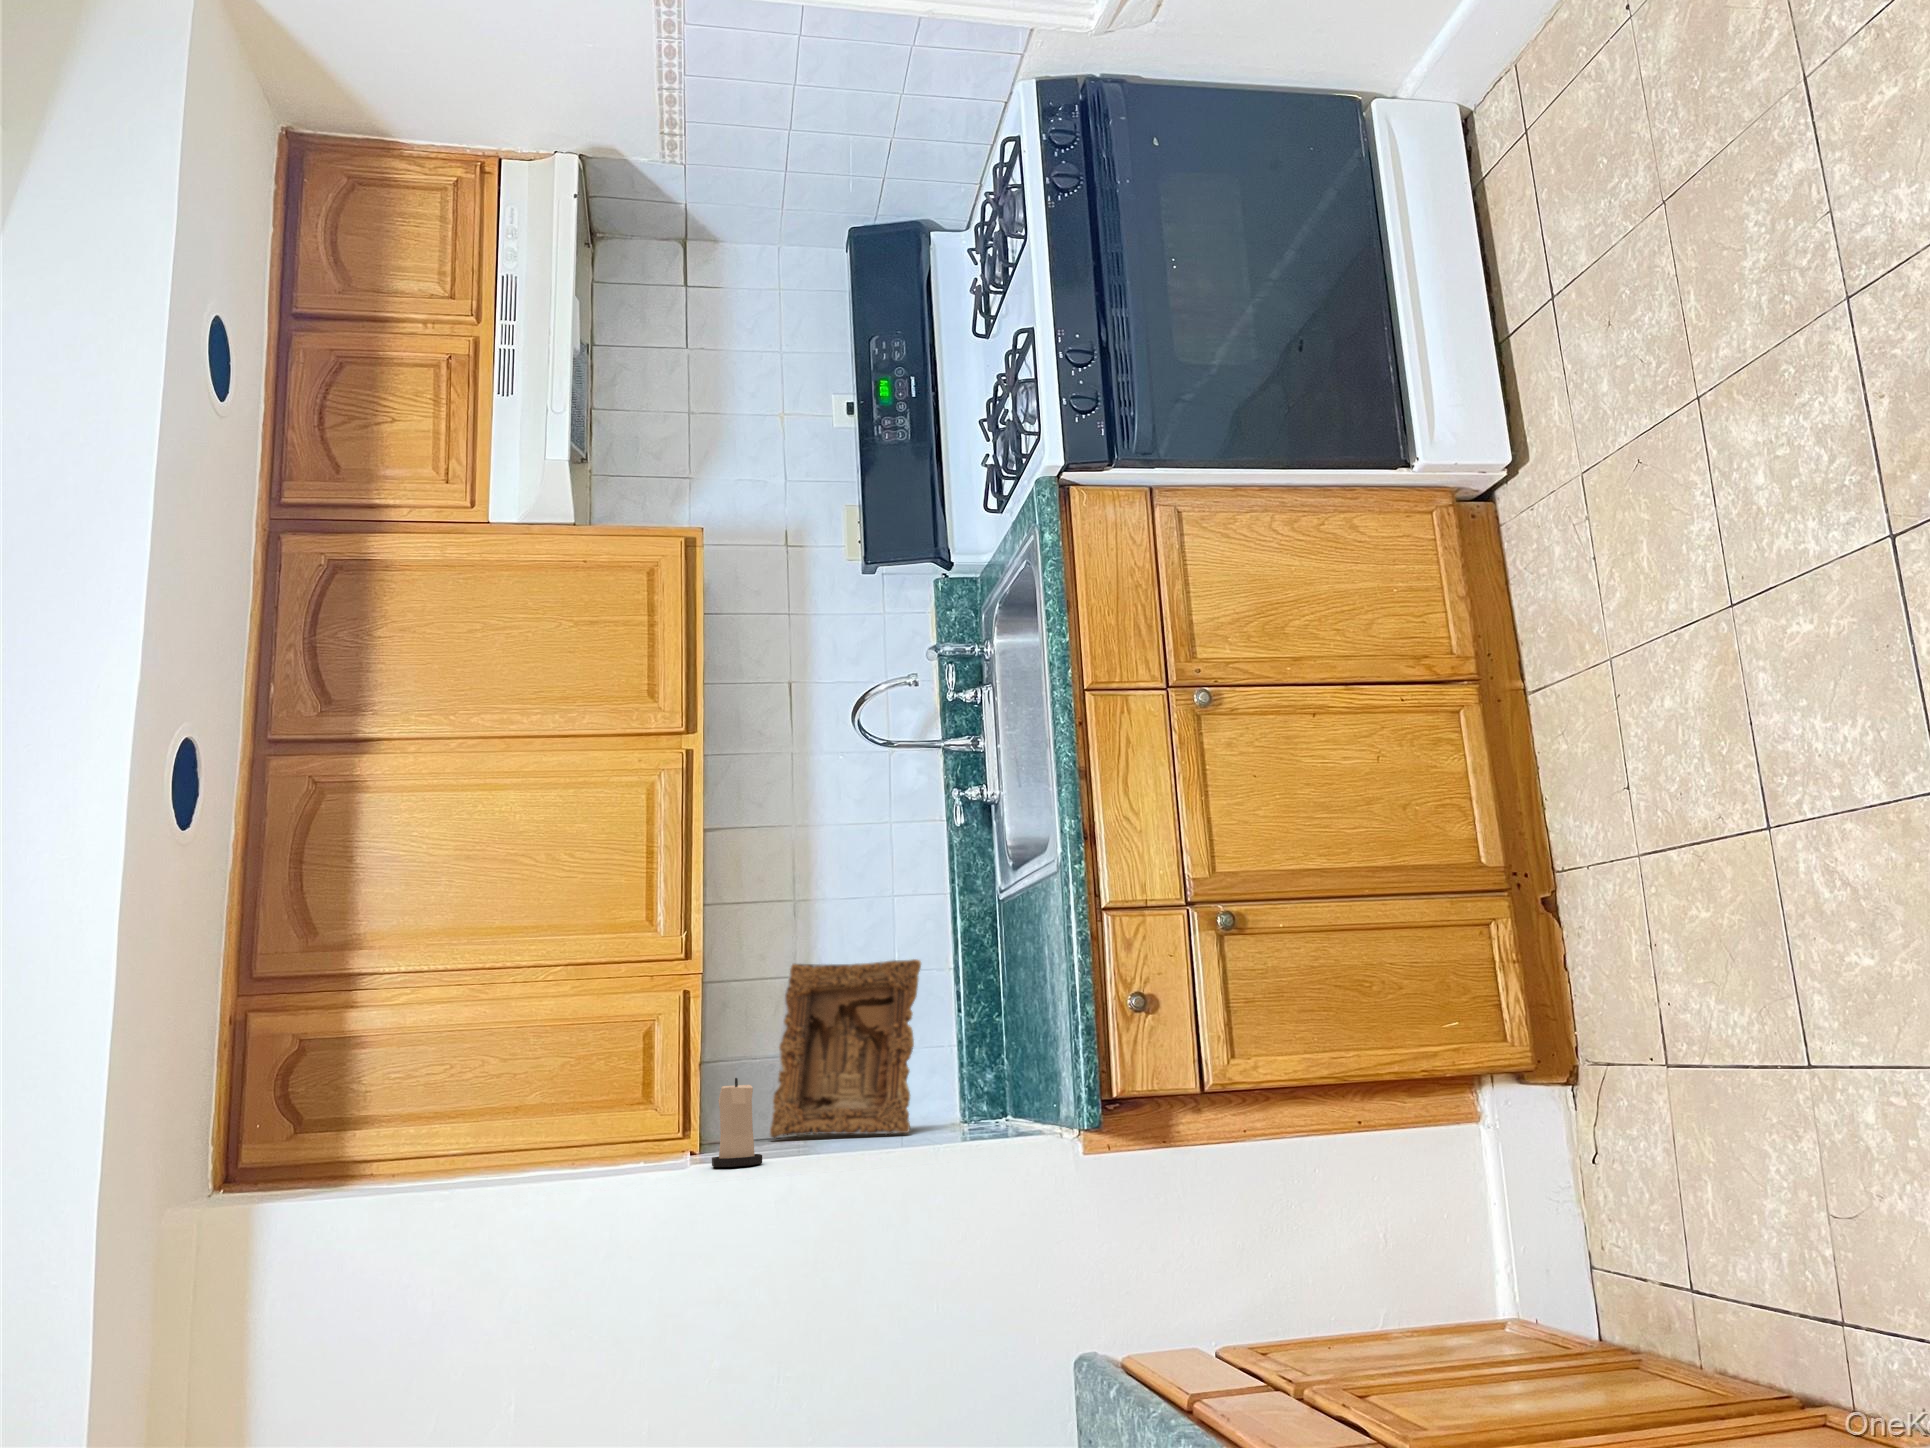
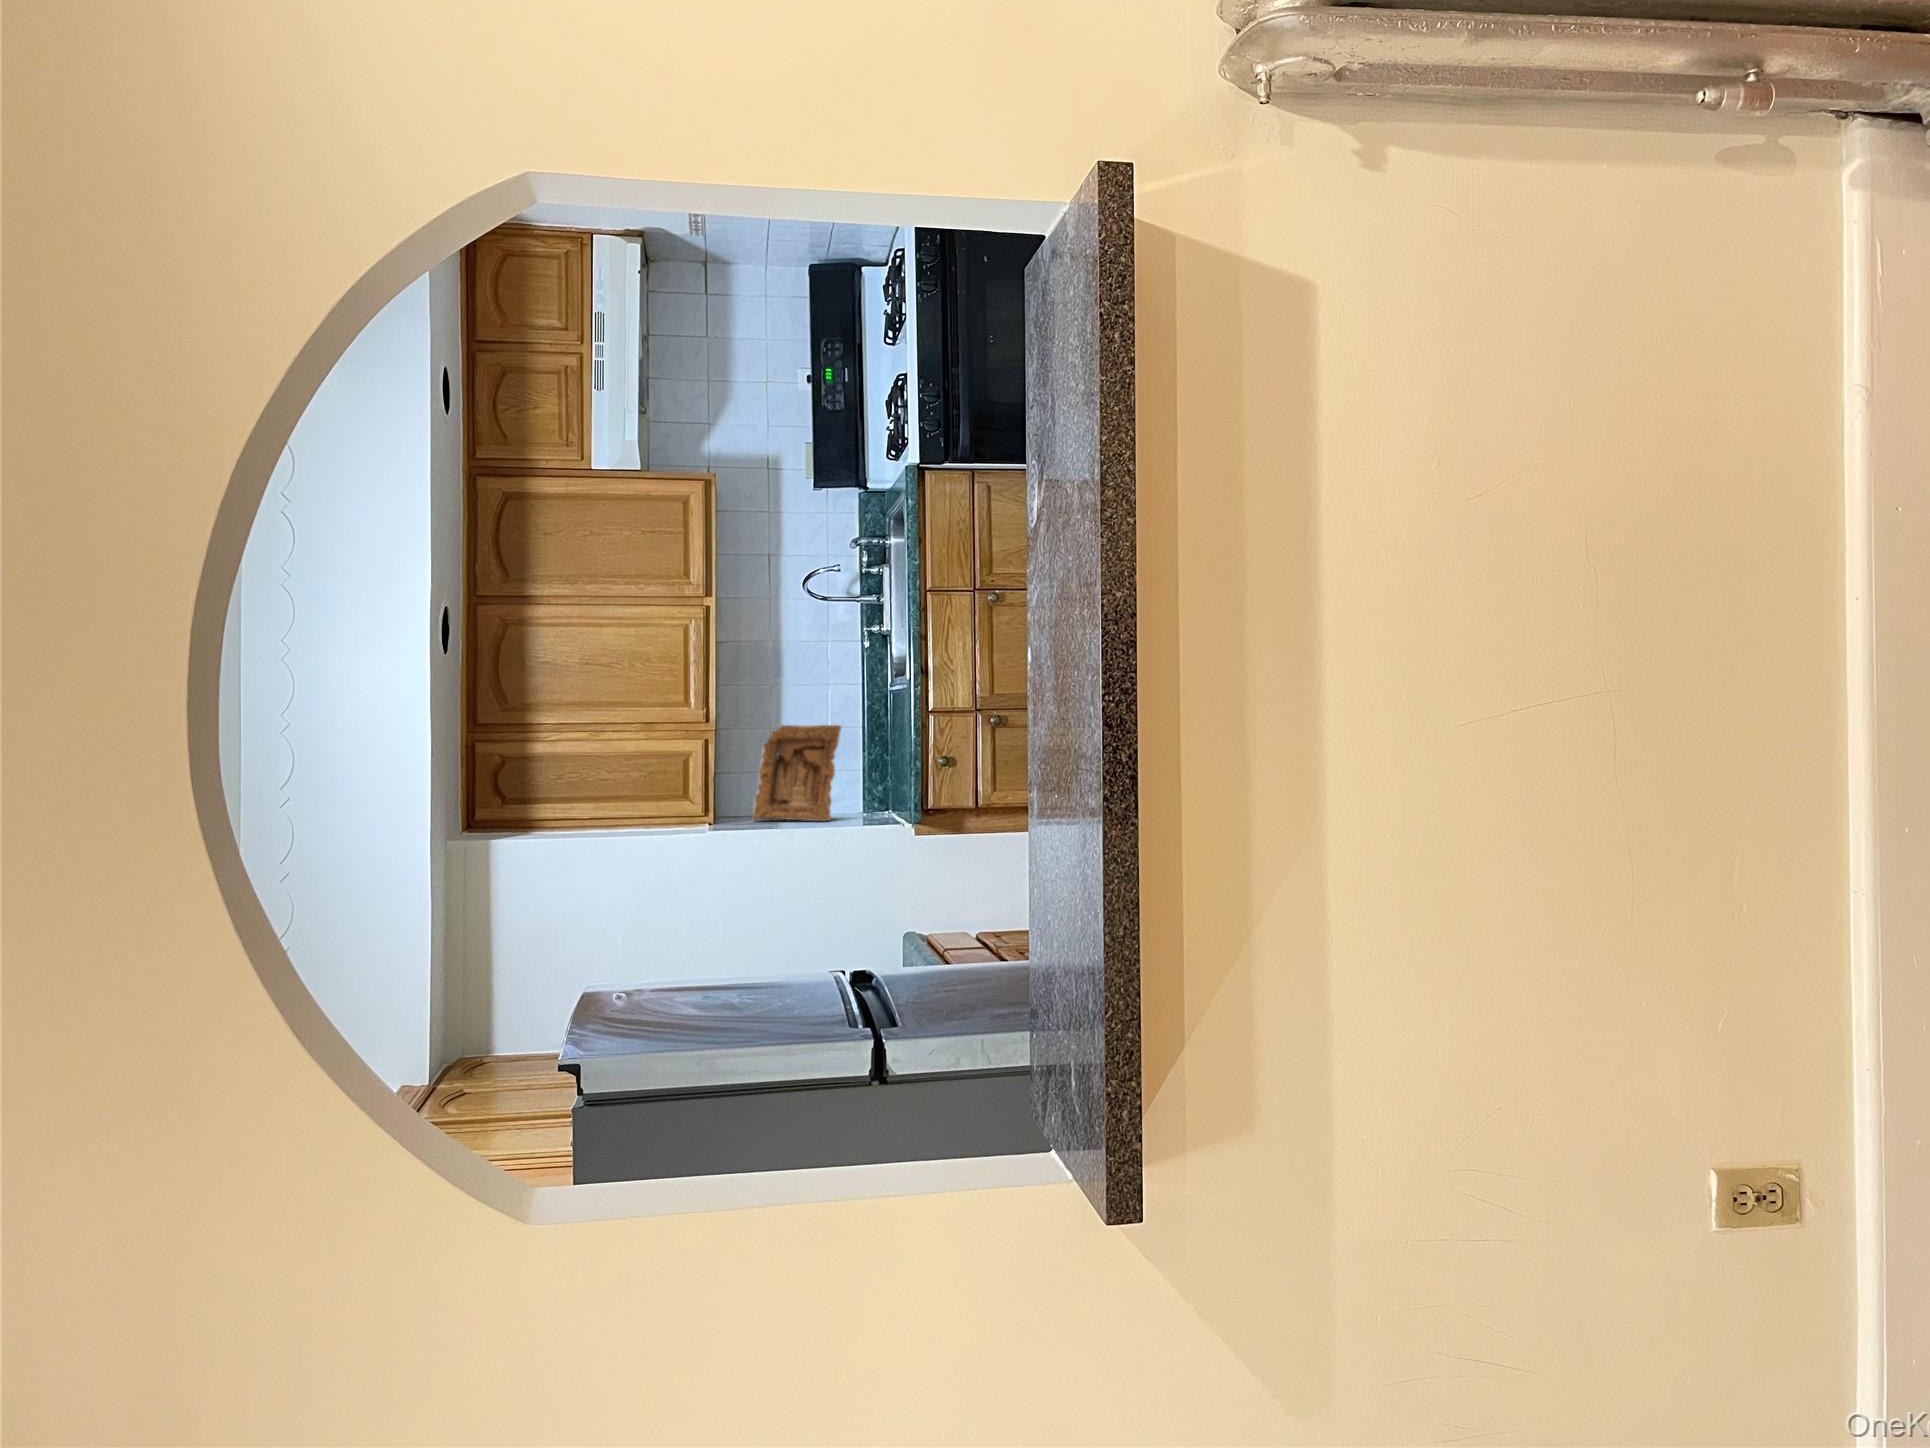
candle: present [712,1078,762,1167] -> none [721,788,747,833]

